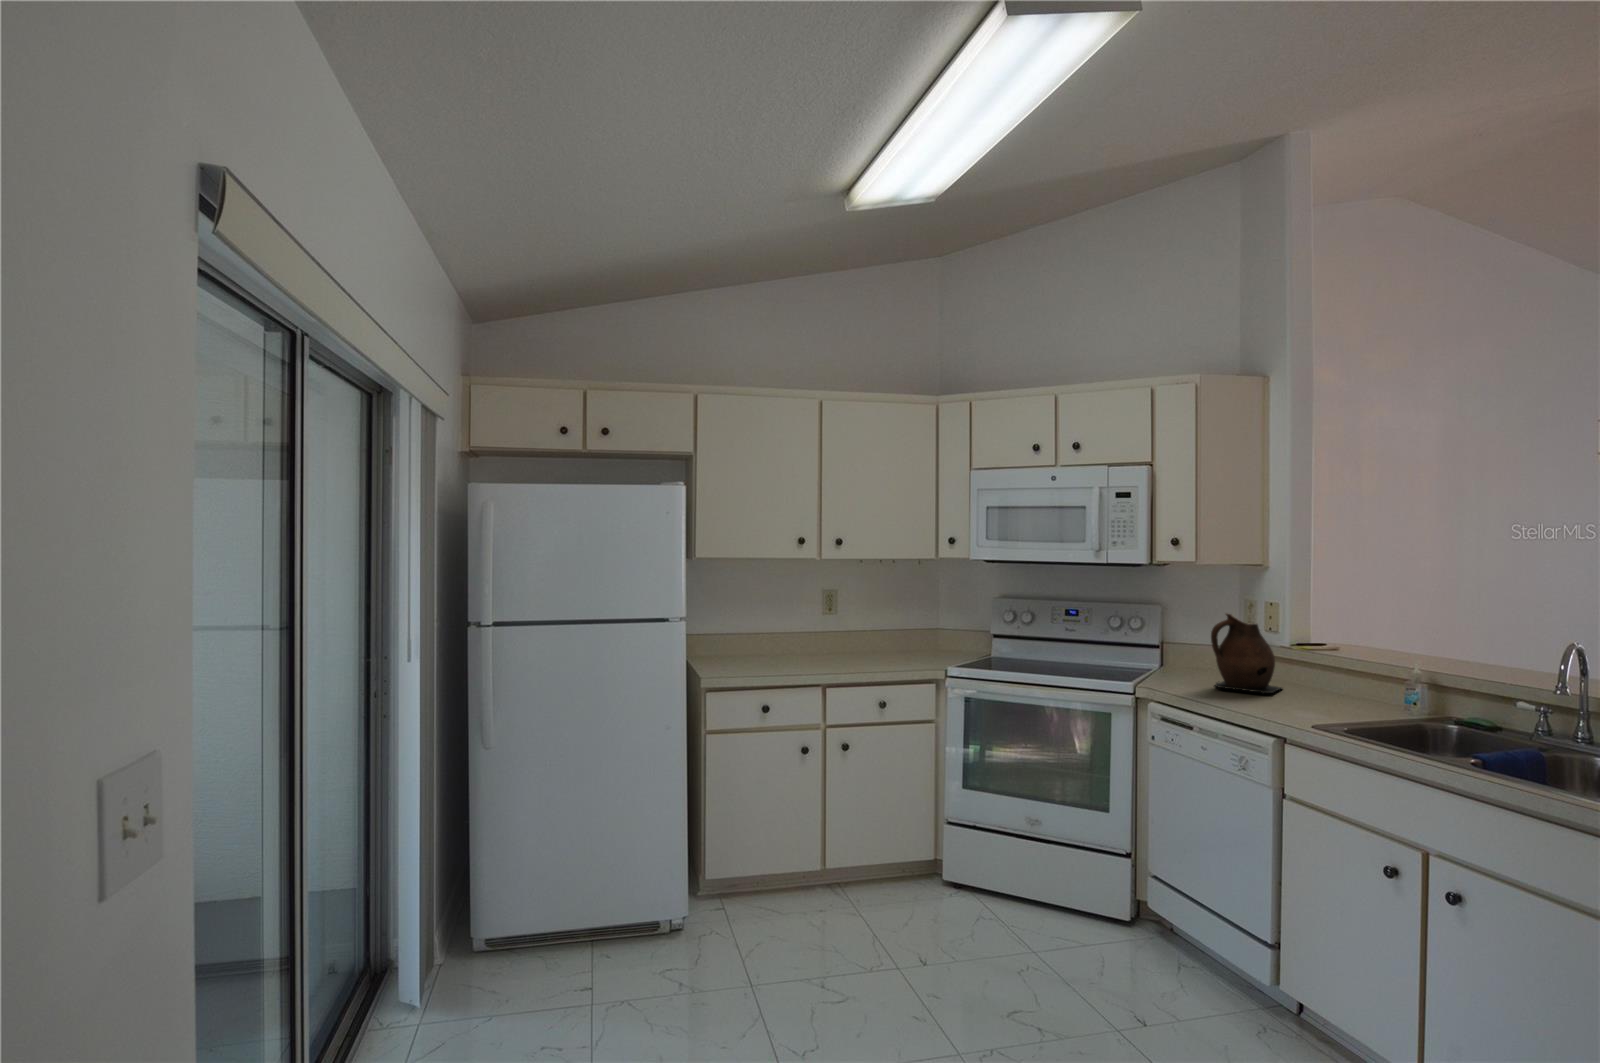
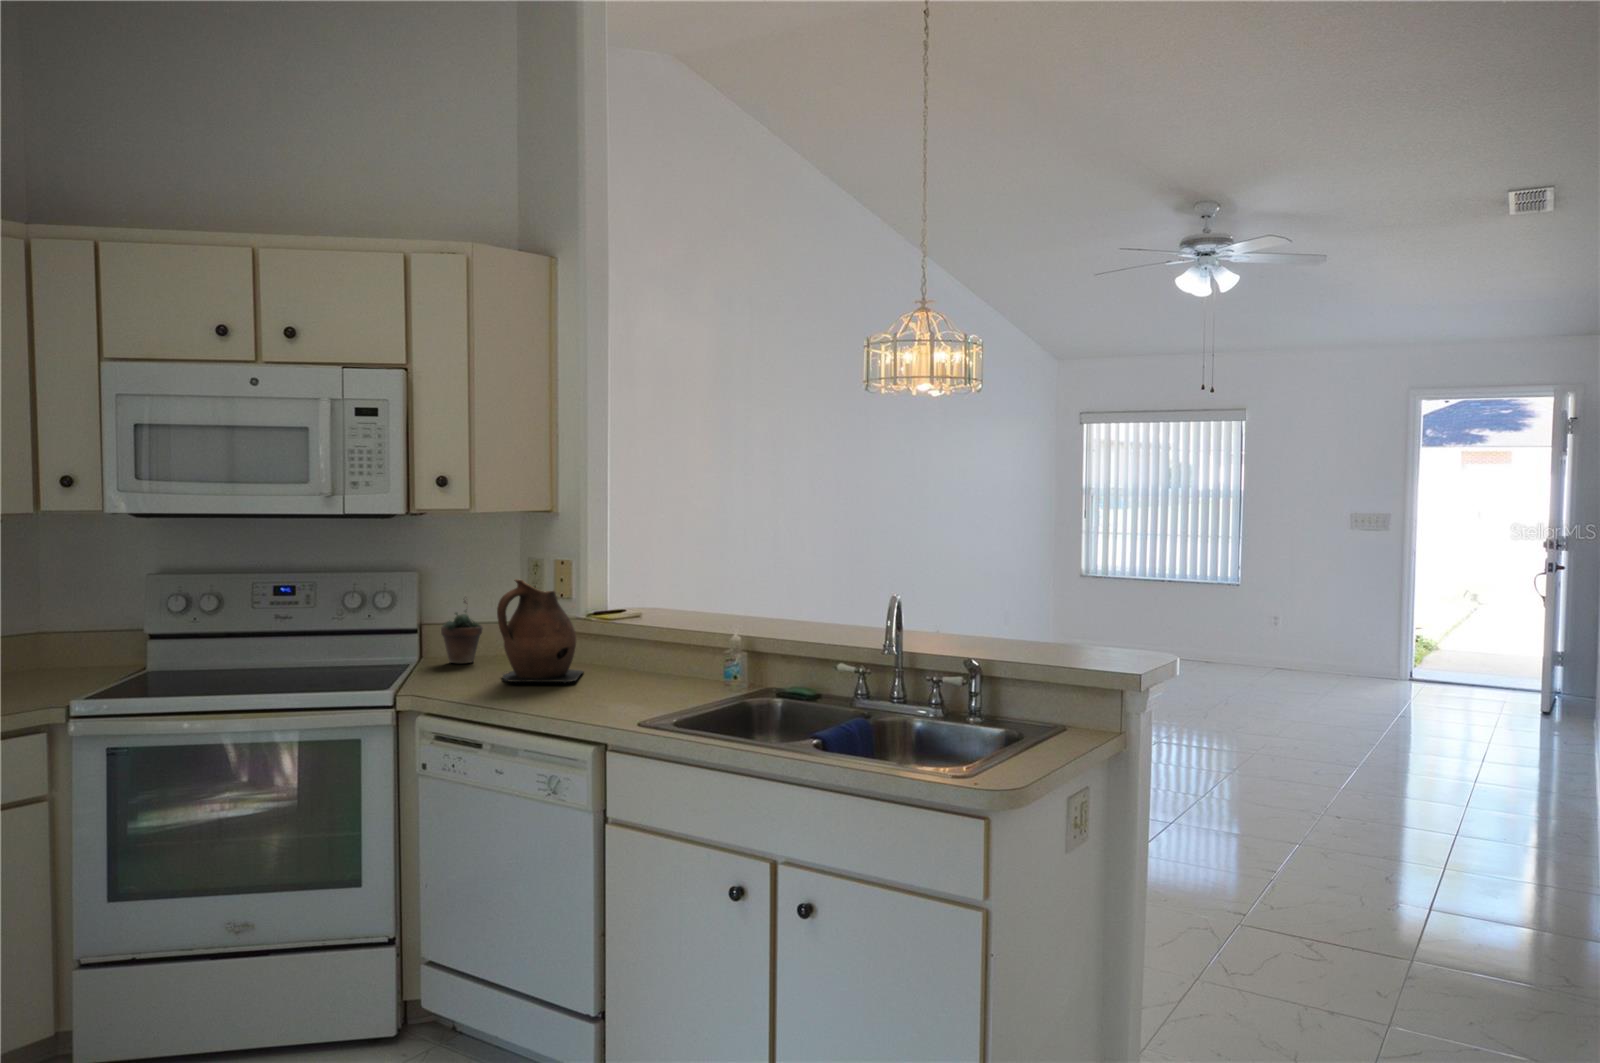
succulent plant: none [1174,625,1205,673] -> present [441,601,483,663]

